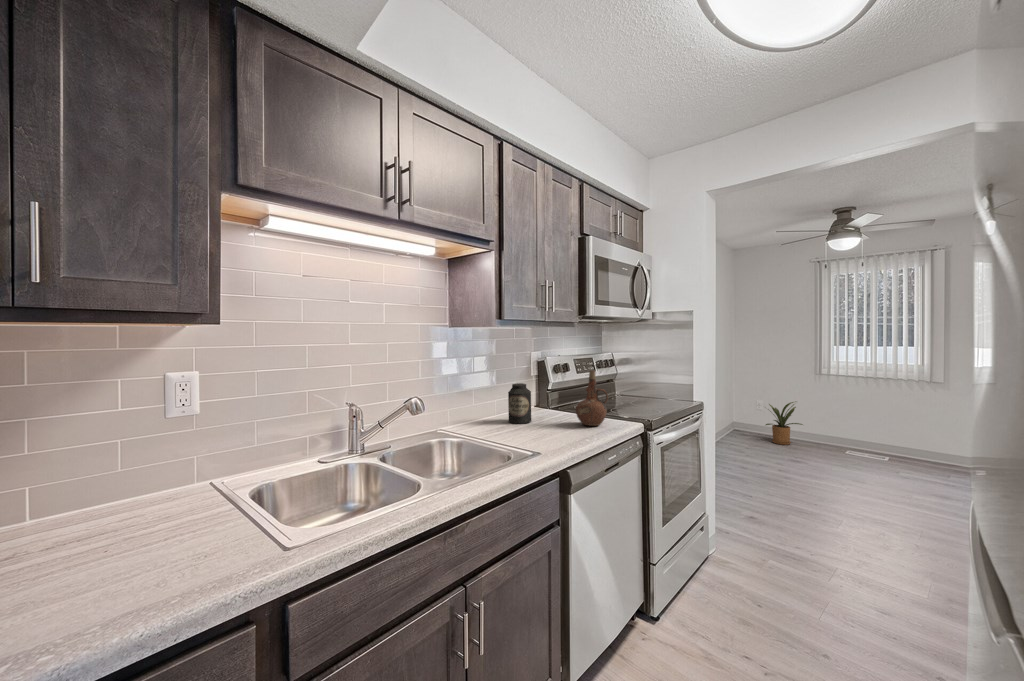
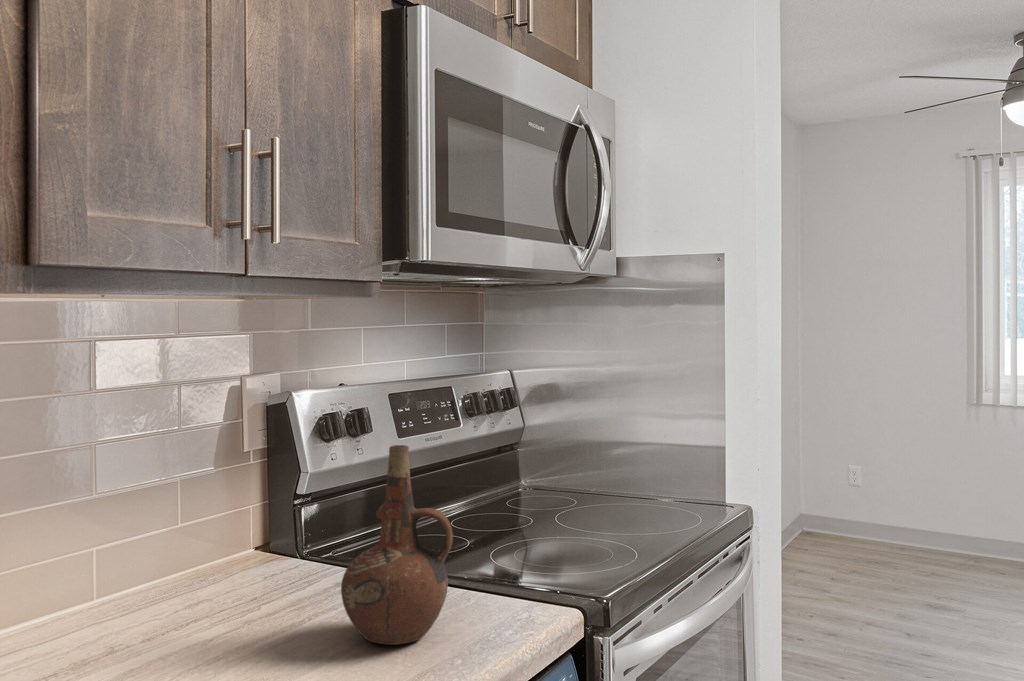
canister: present [508,383,531,424] -> none [102,493,195,646]
house plant: present [766,402,803,445] -> none [851,463,950,559]

